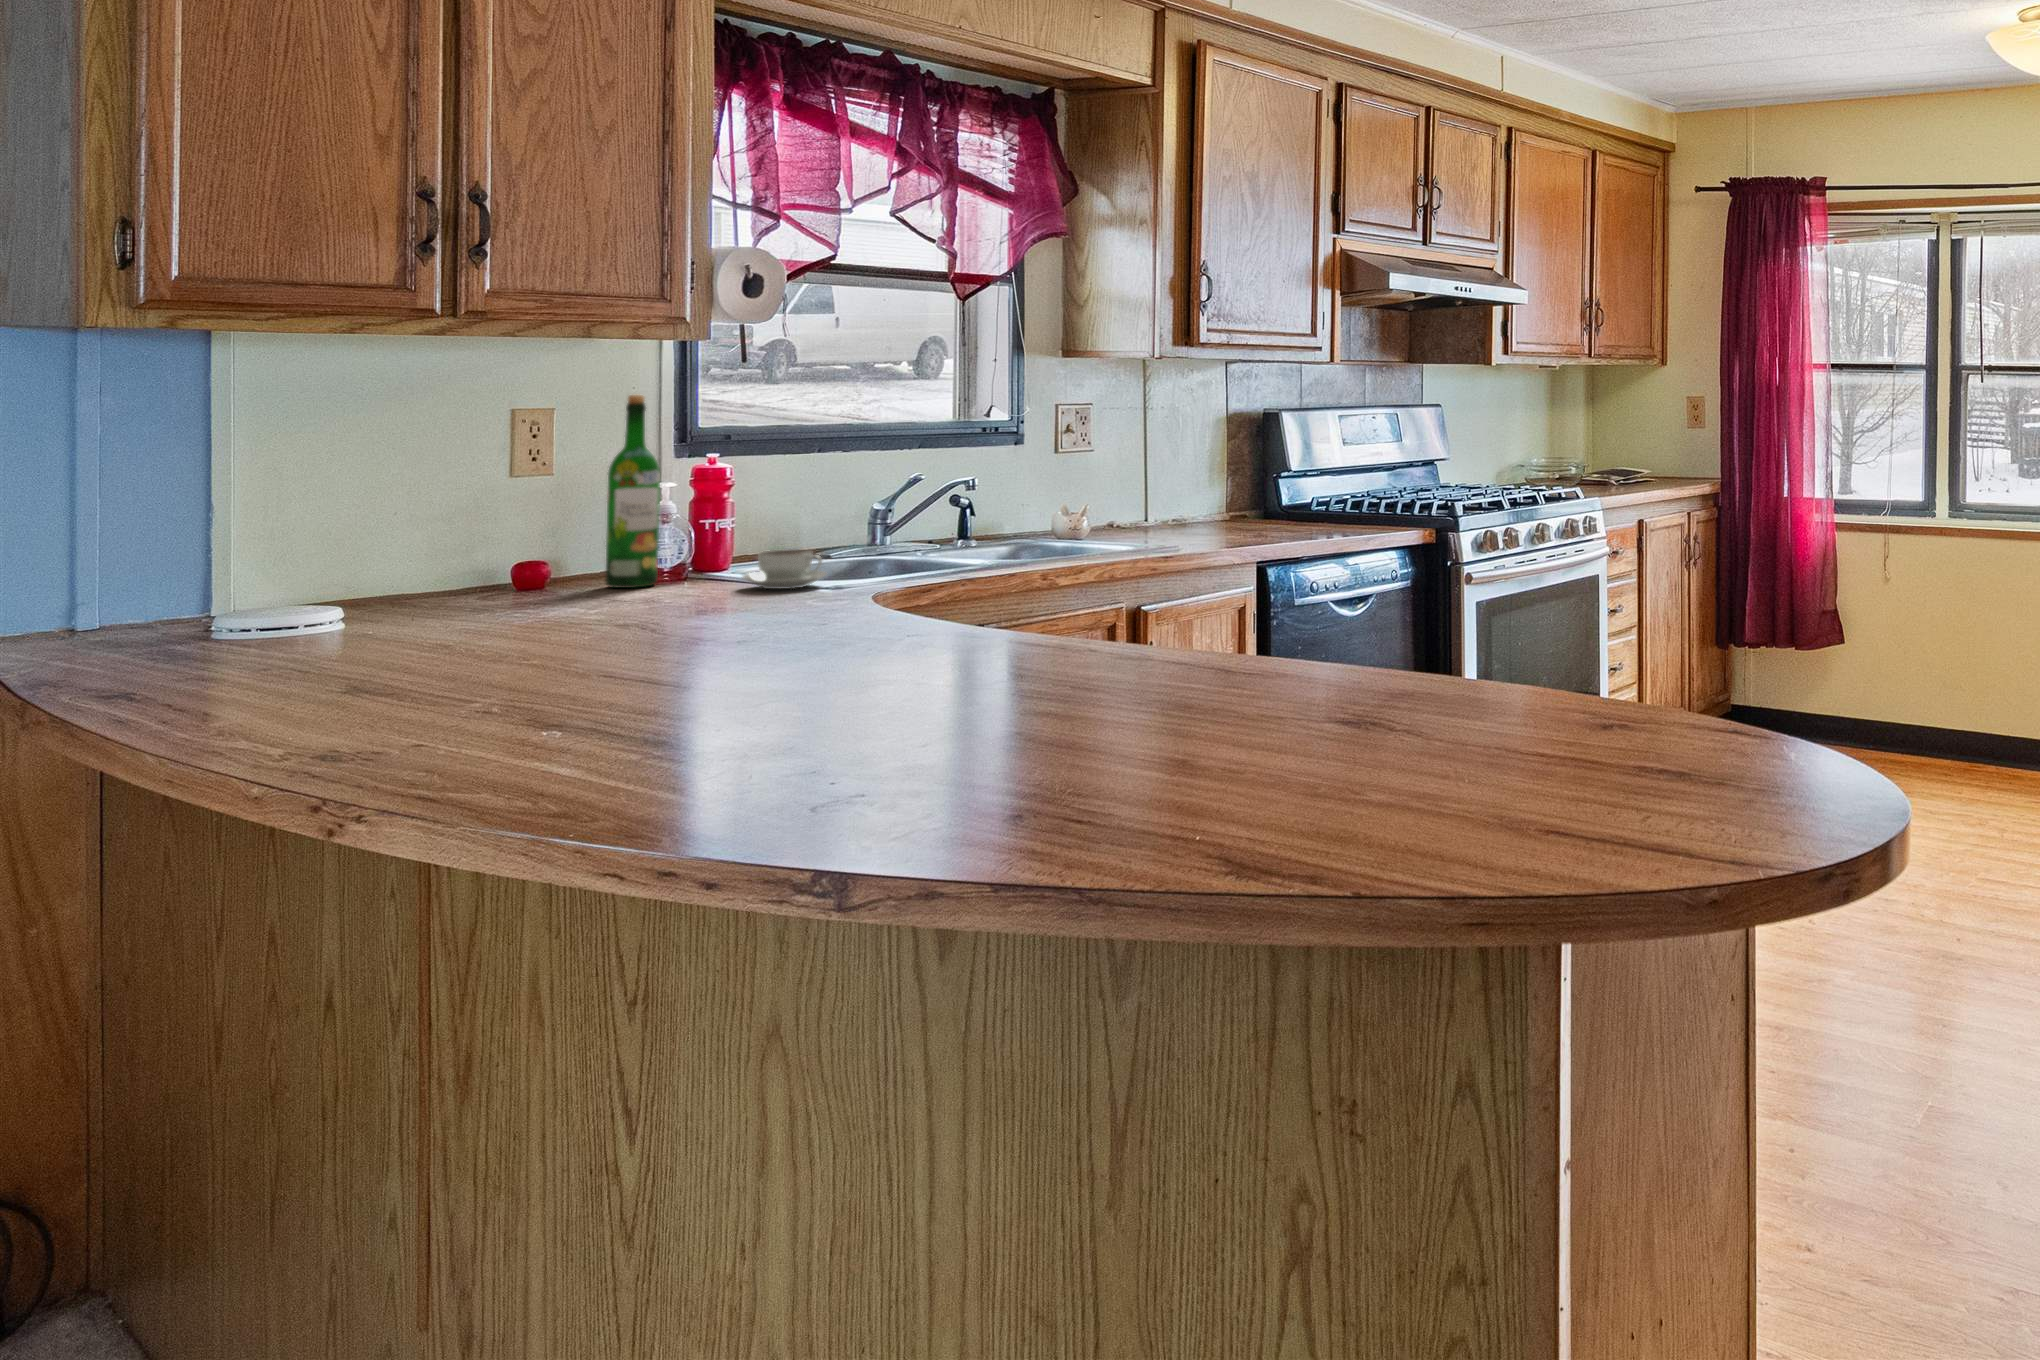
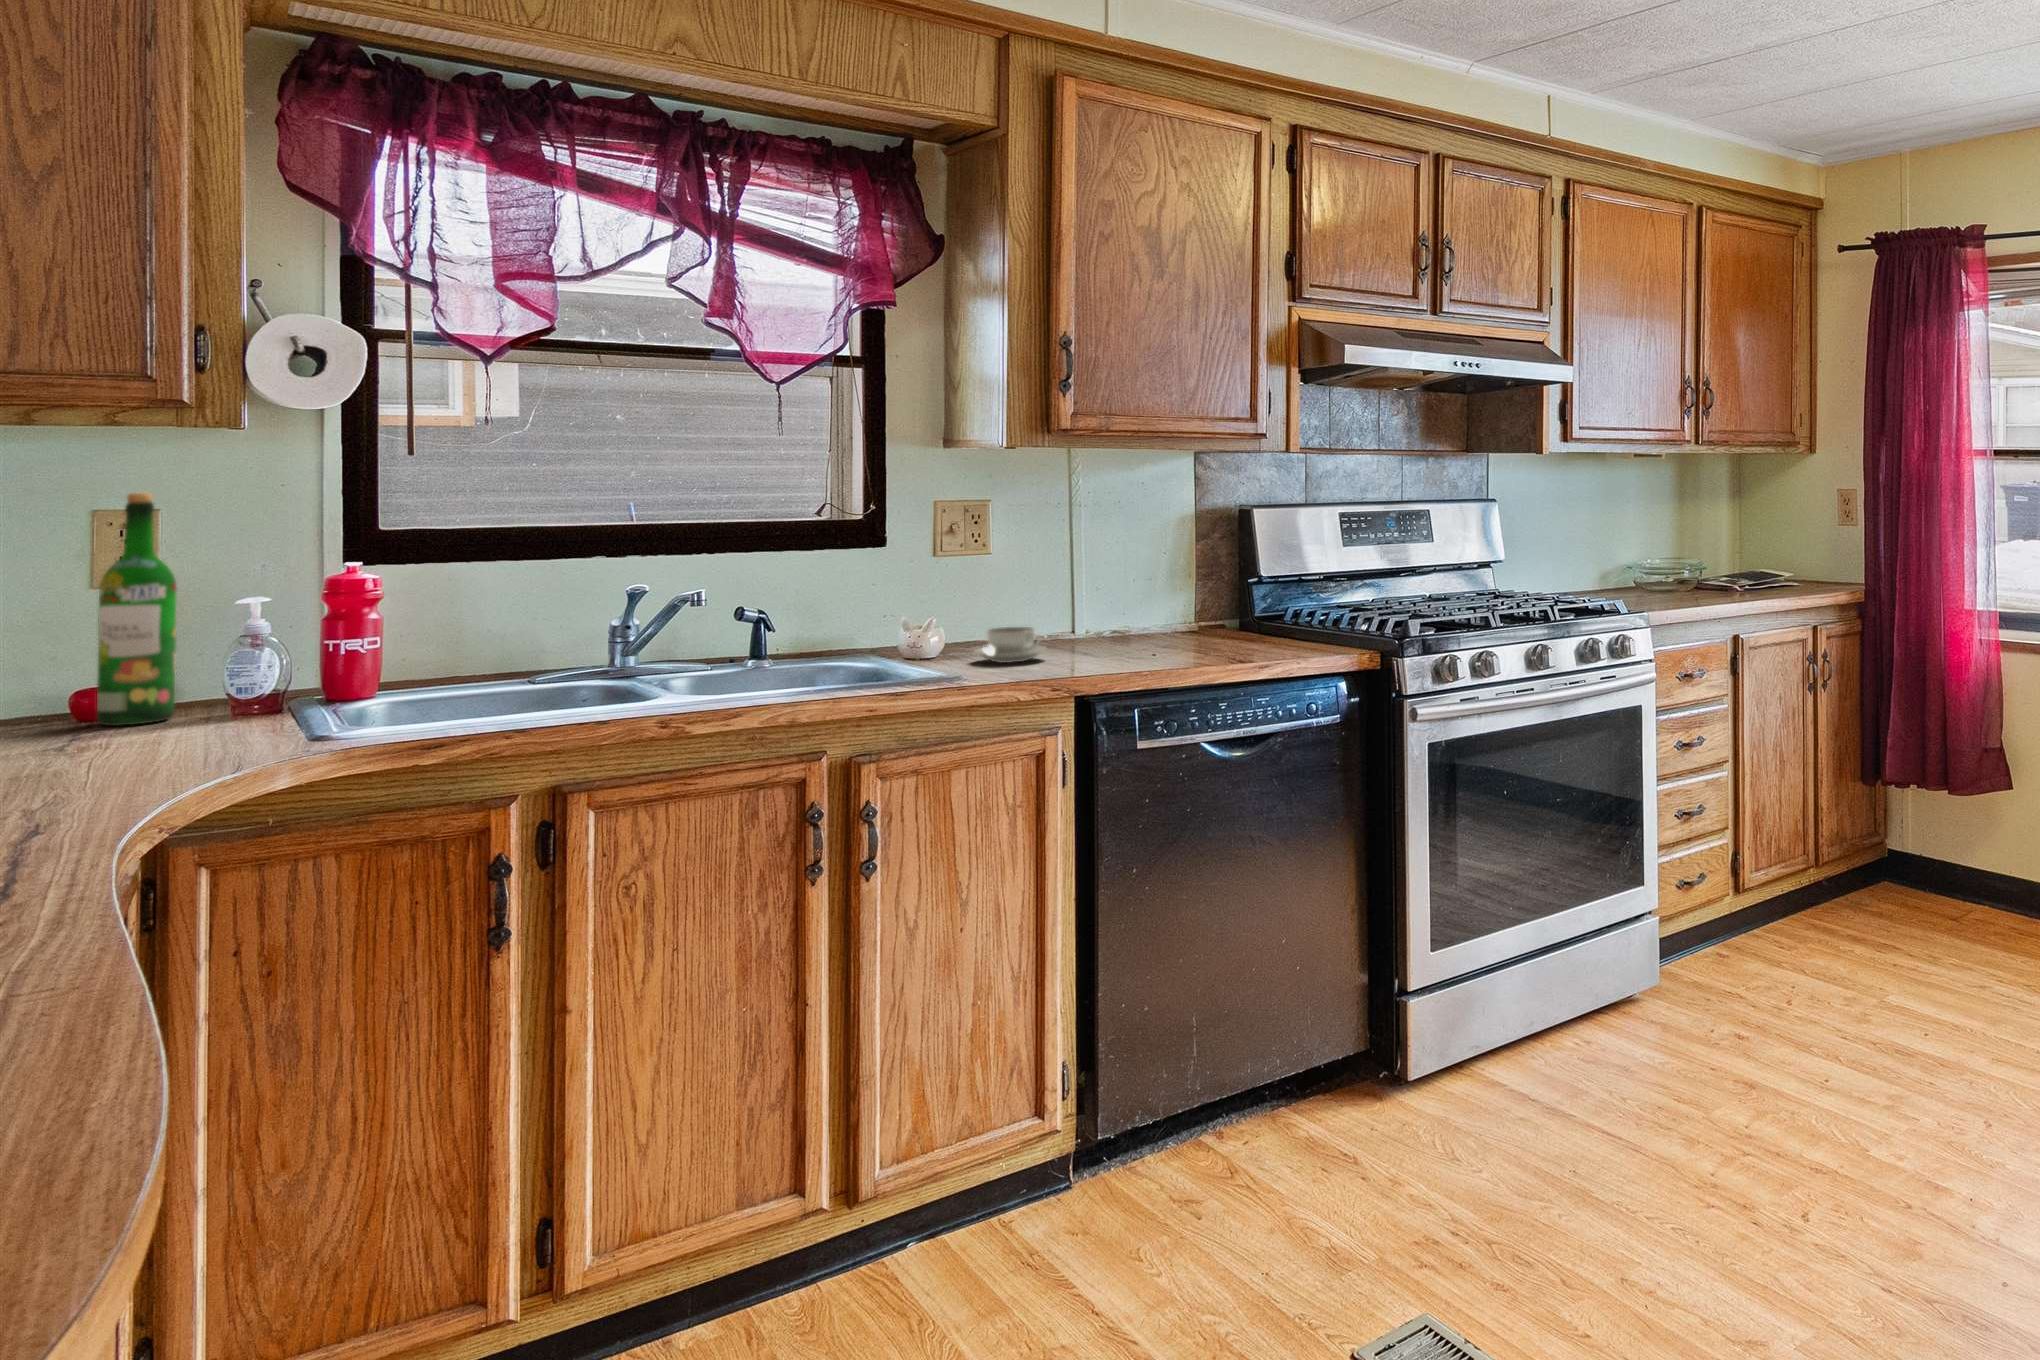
coffee cup: present [742,549,826,589] -> present [974,627,1046,663]

